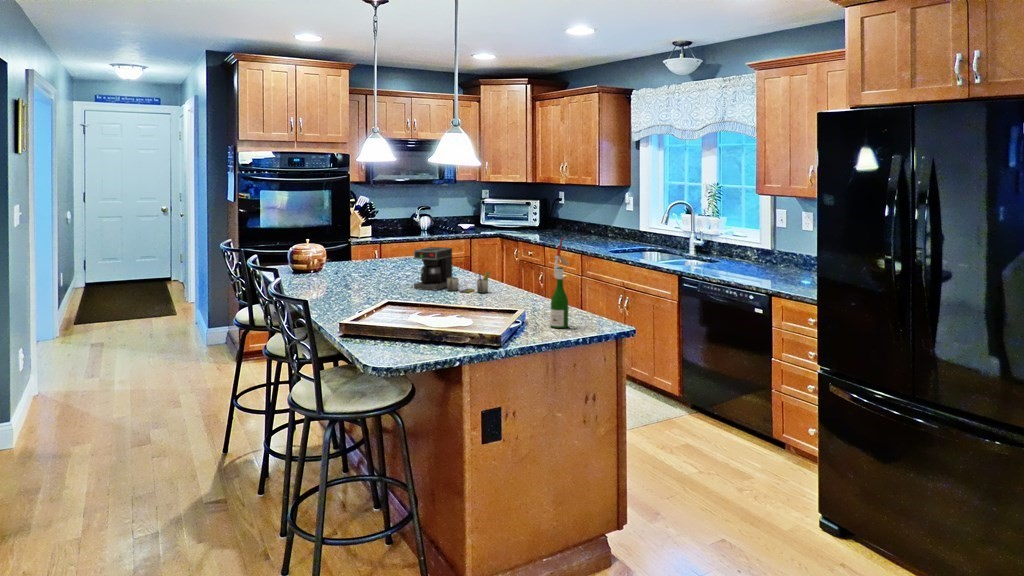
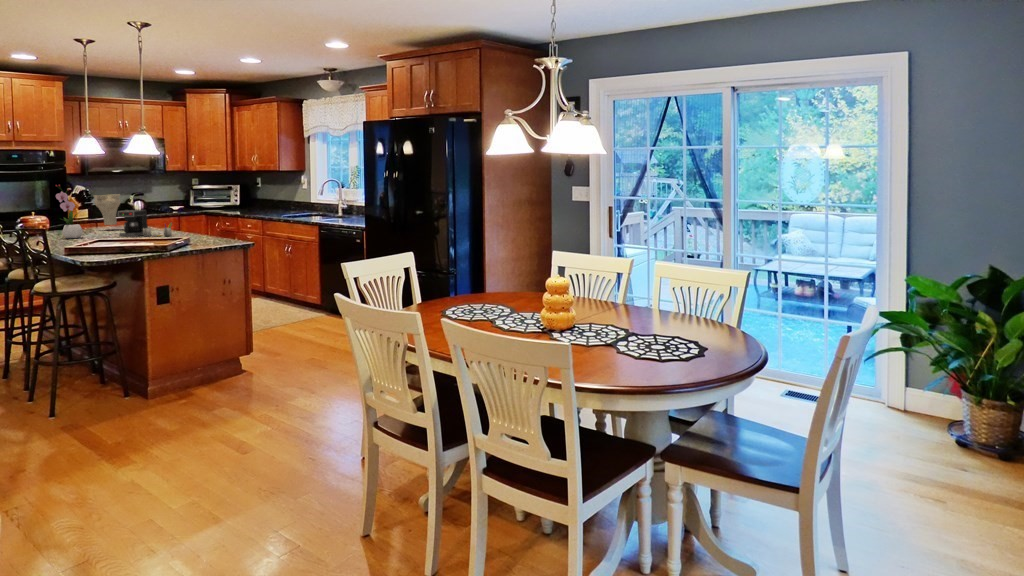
flower arrangement: none [332,208,368,290] -> present [56,185,83,238]
vase: none [378,216,415,265] -> present [94,194,121,225]
wine bottle: present [550,237,576,329] -> none [199,192,214,243]

